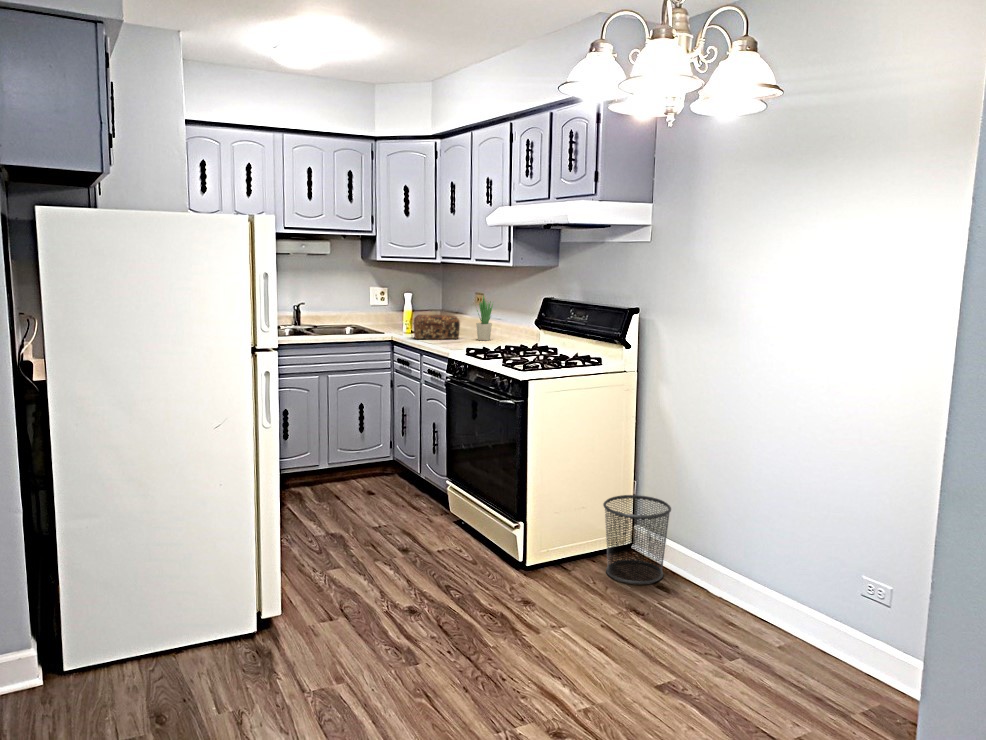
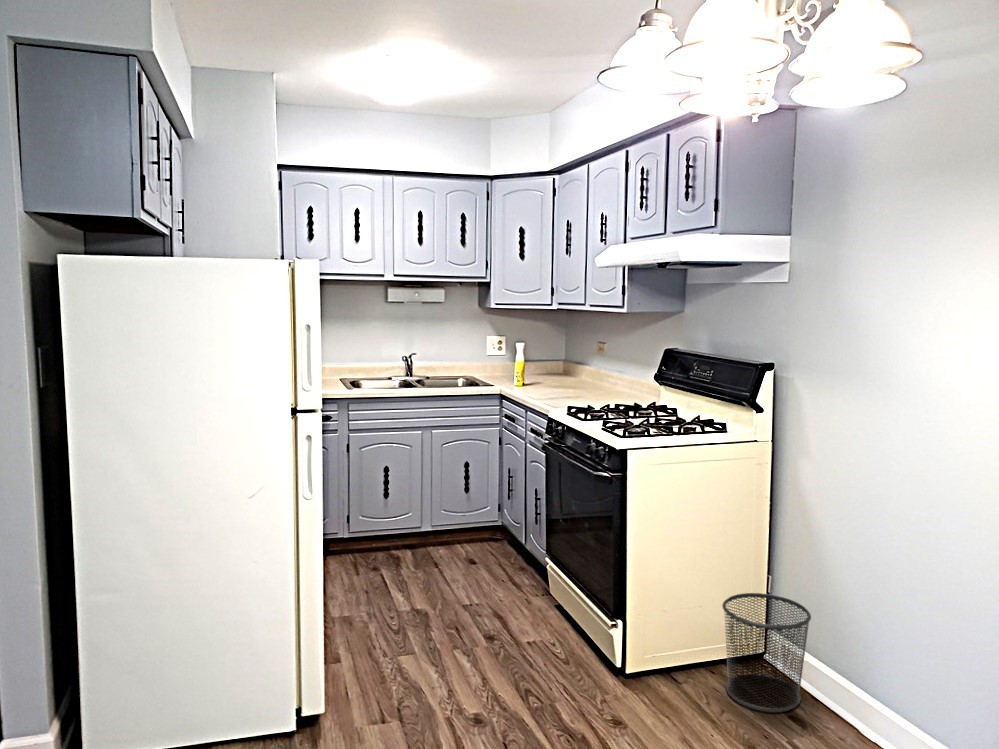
potted plant: present [476,295,493,341] -> none [591,344,611,396]
bread loaf: present [414,315,460,339] -> none [524,367,574,394]

